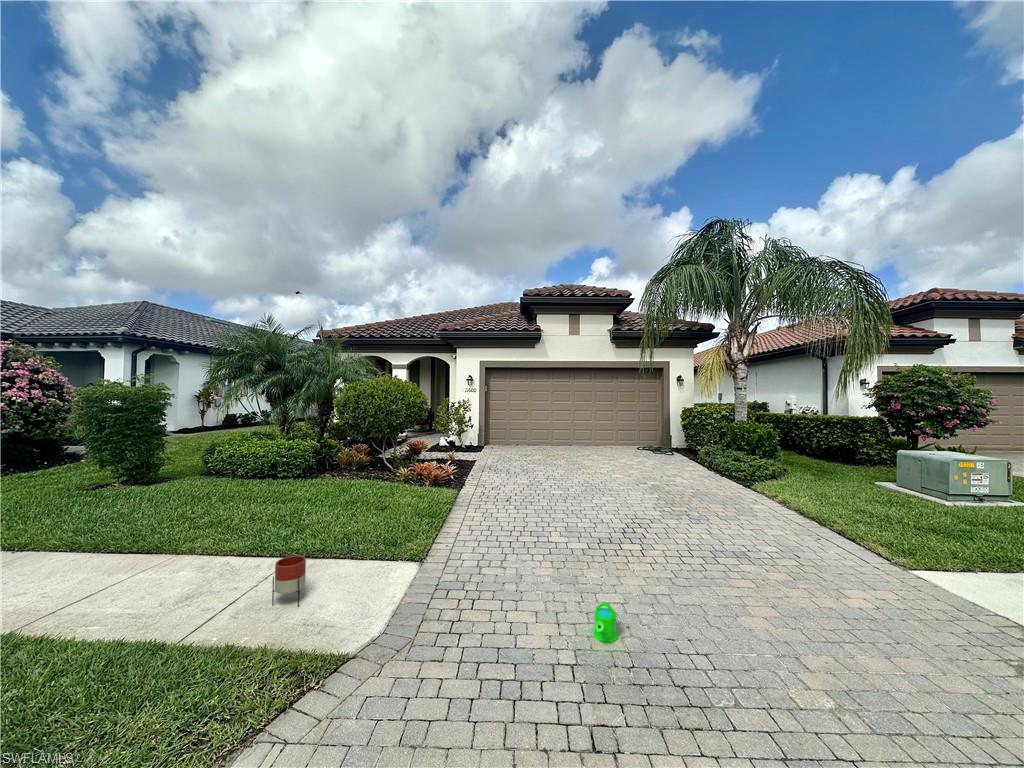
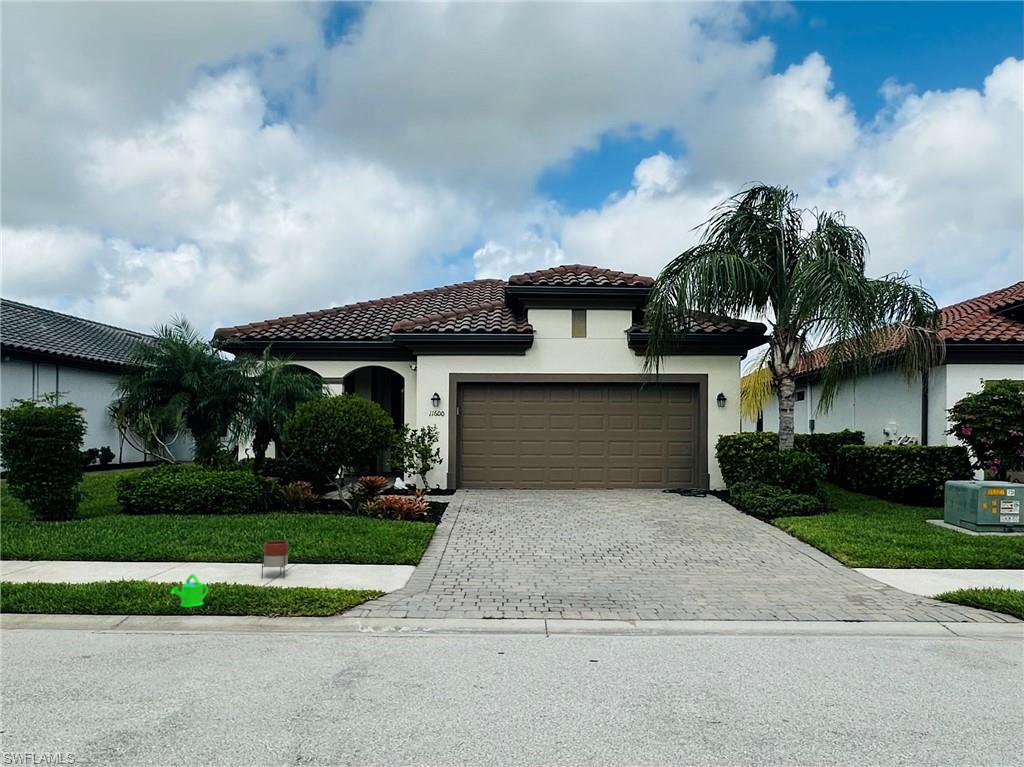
watering can: present [593,602,618,642] -> present [171,574,209,607]

